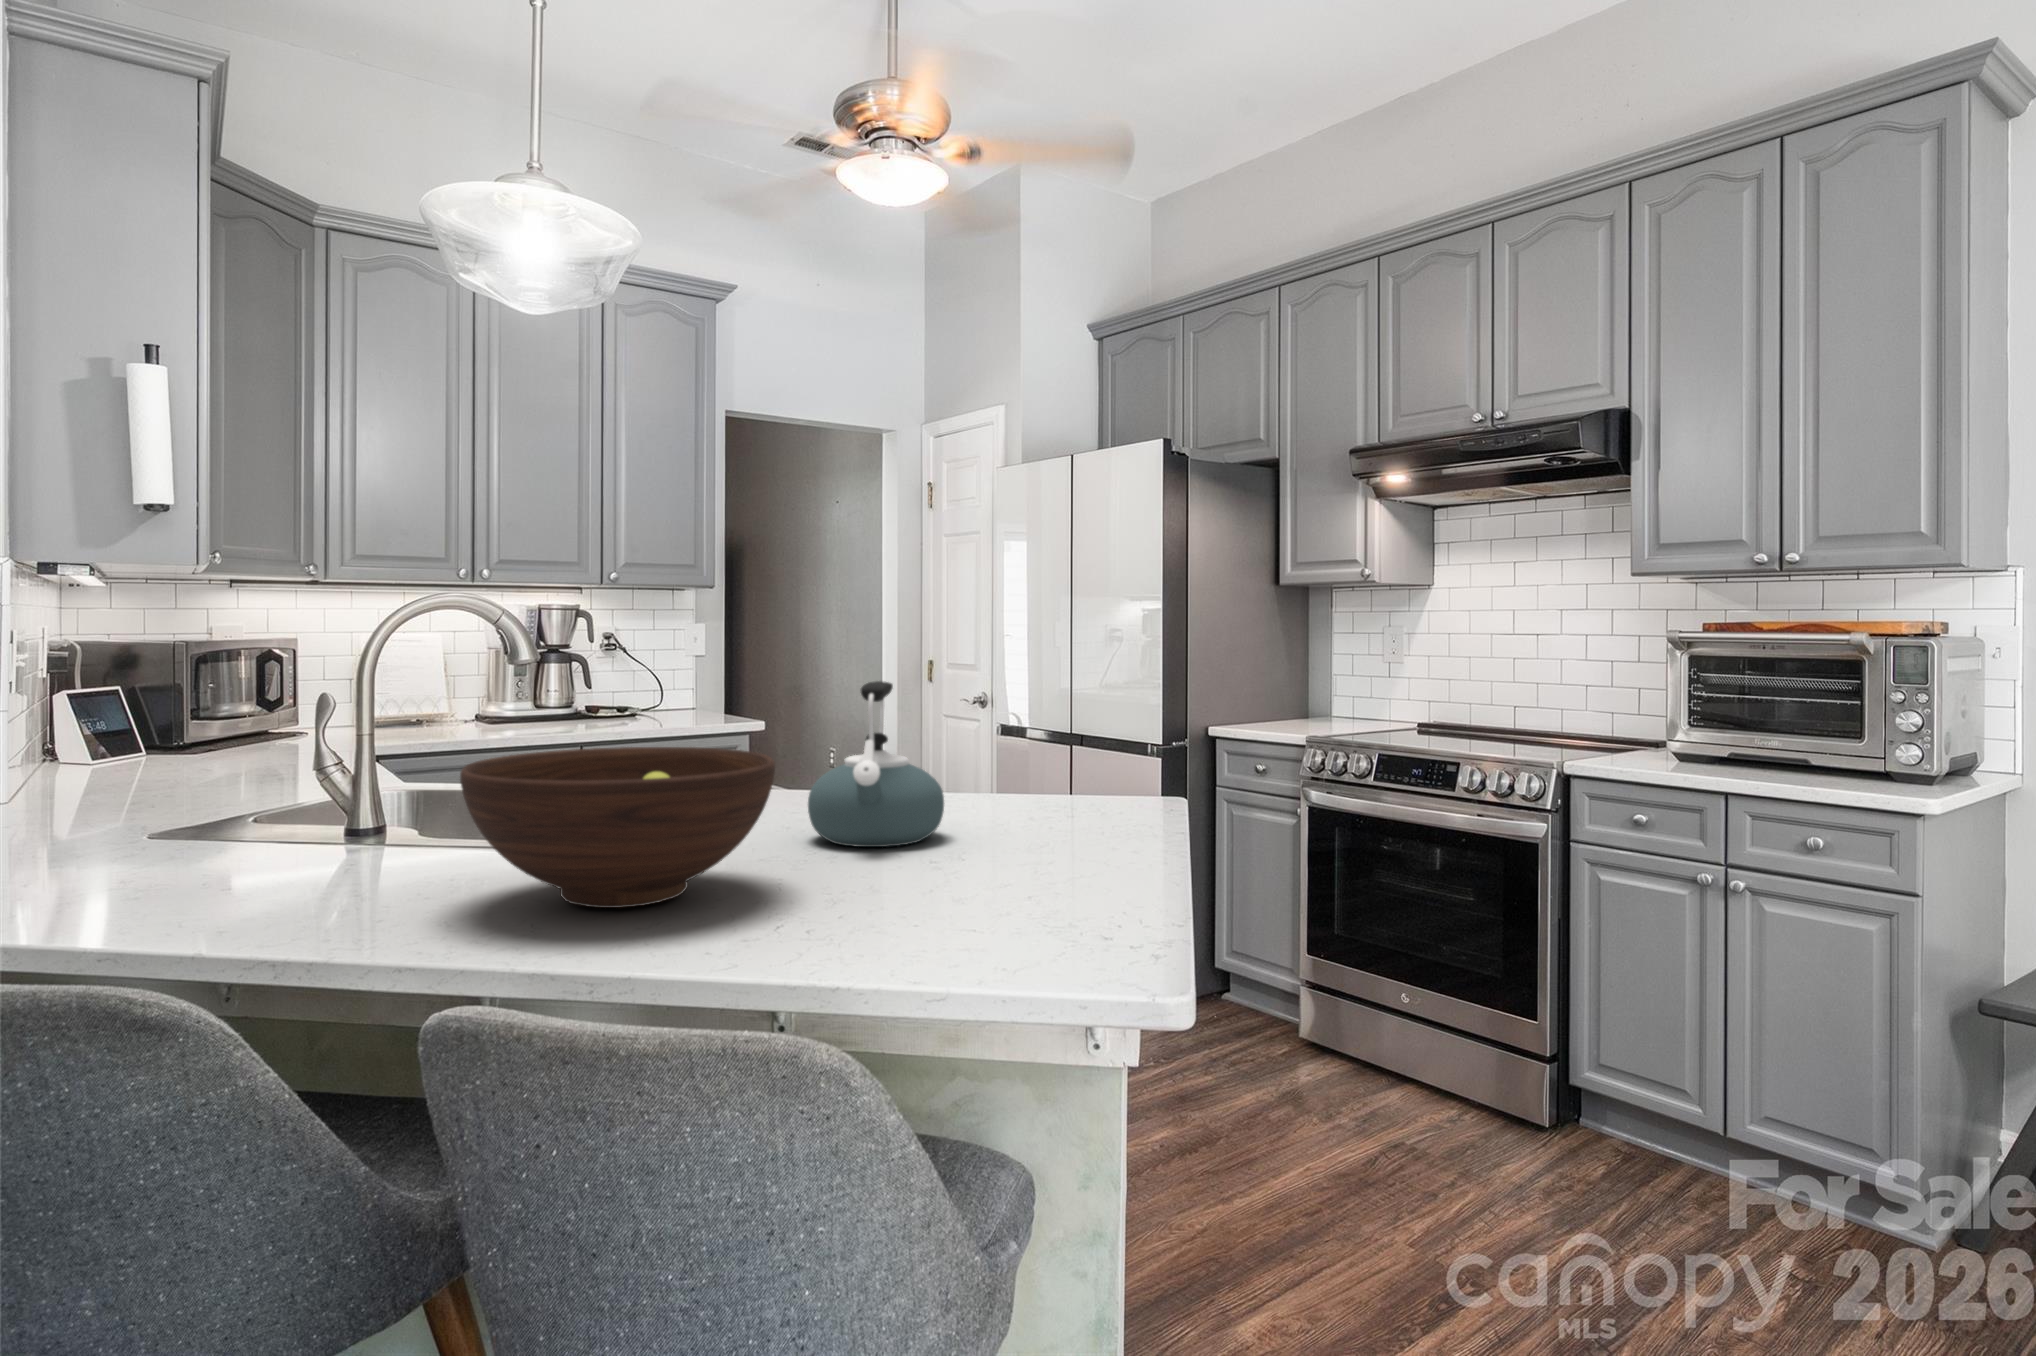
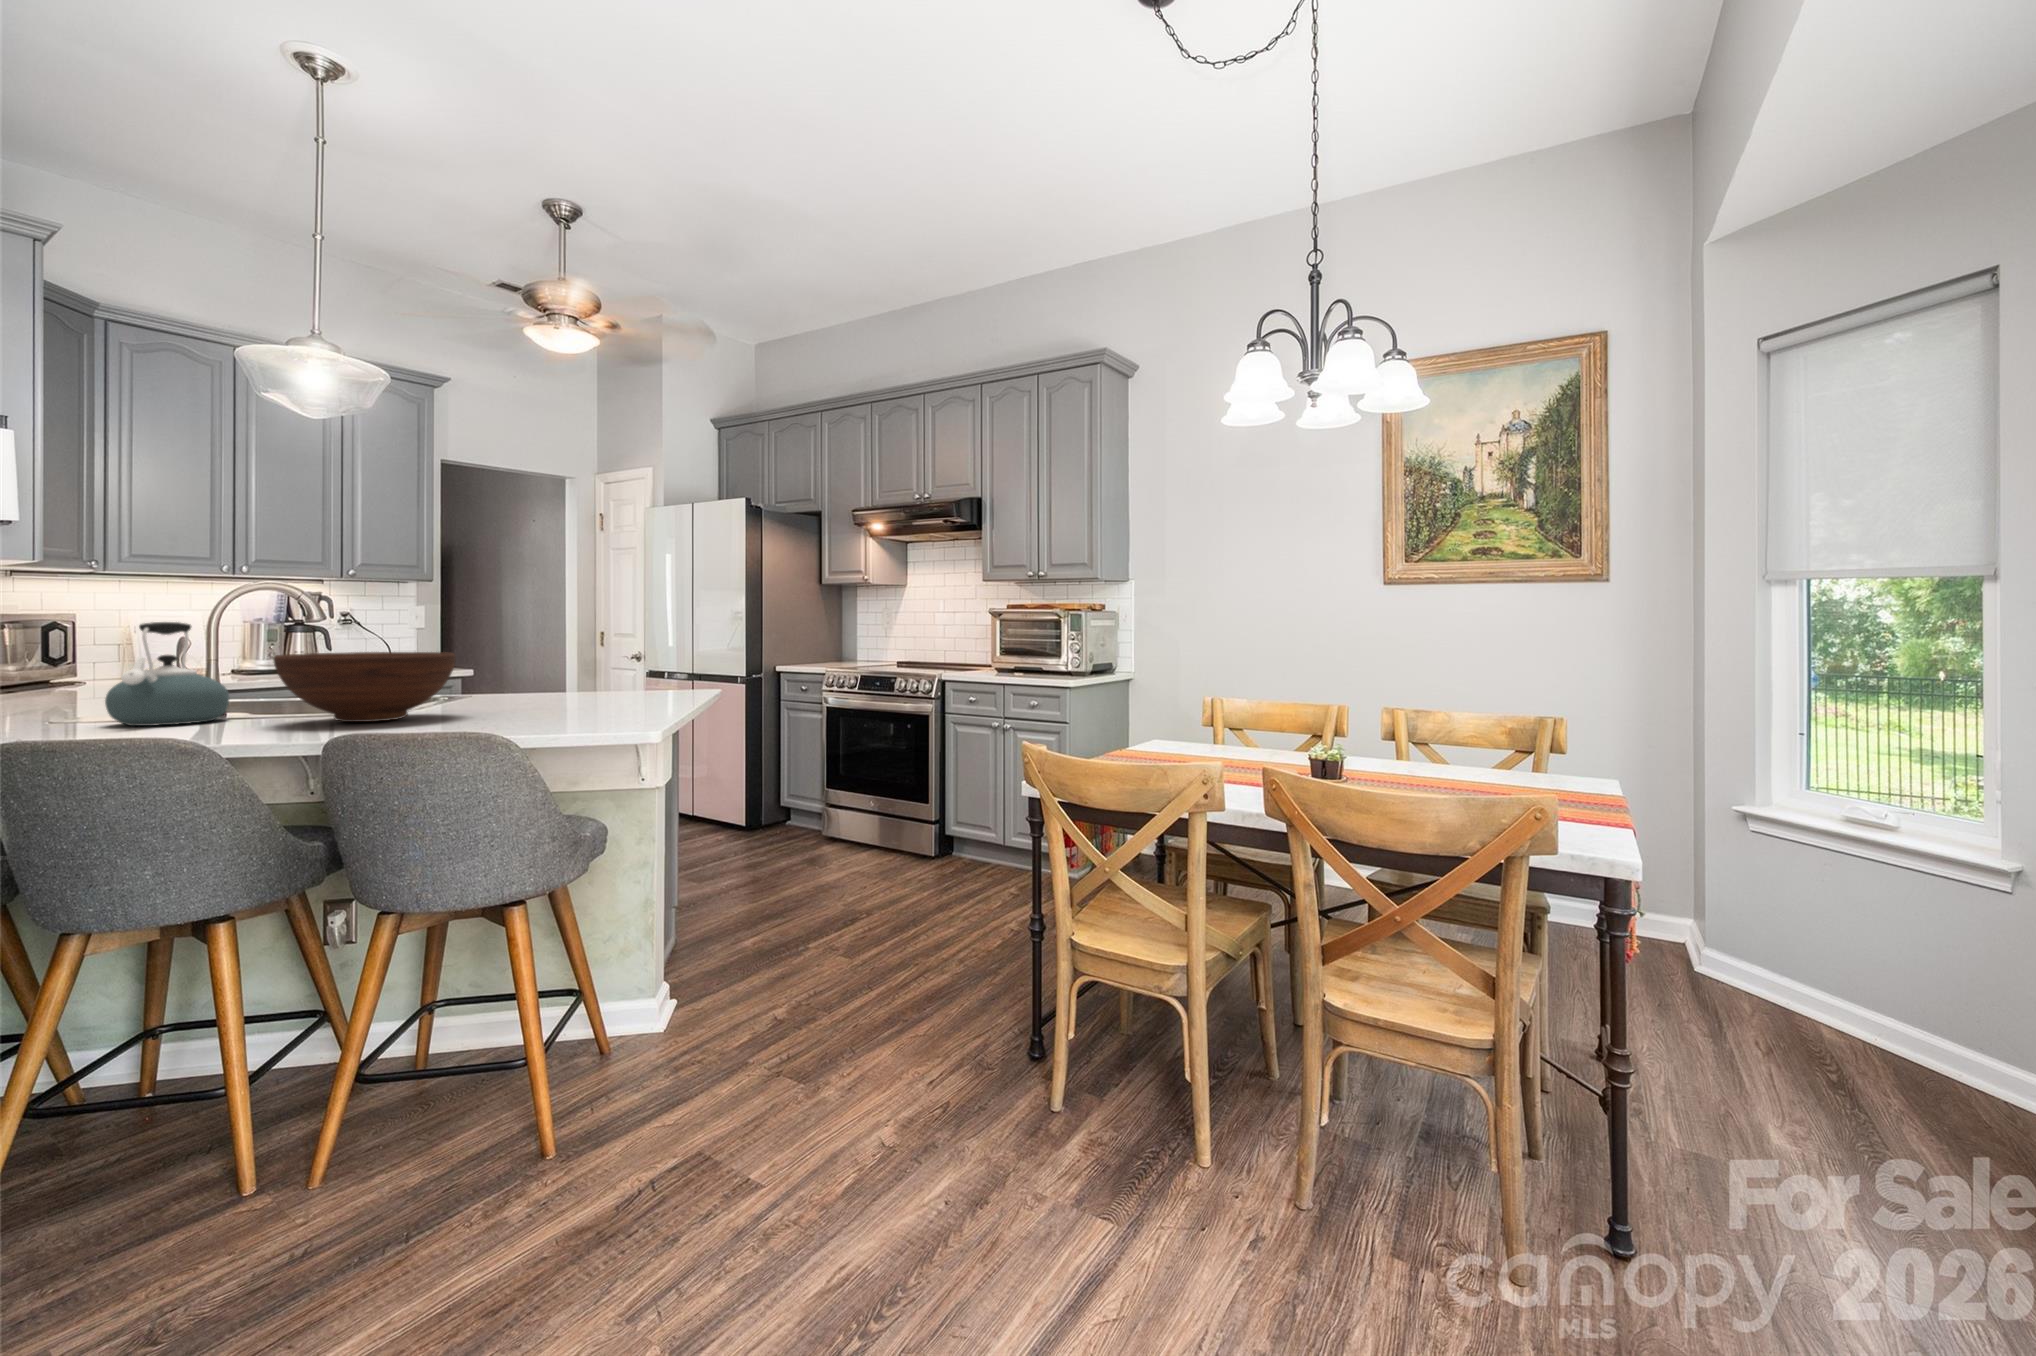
kettle: present [808,681,944,847] -> present [105,622,229,726]

